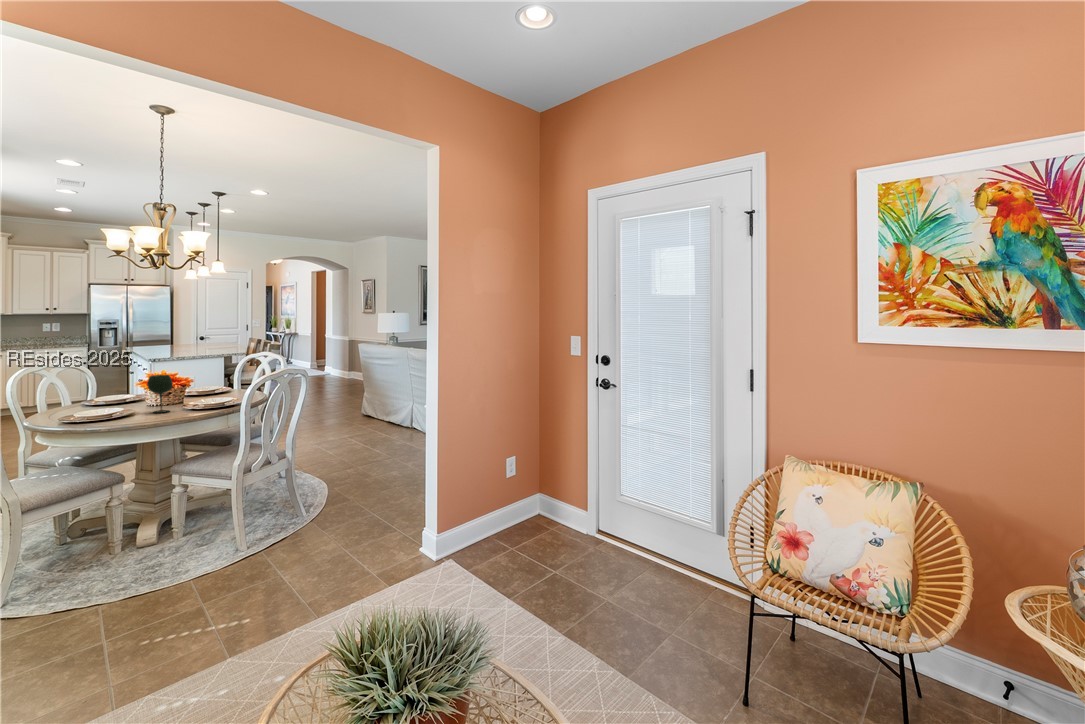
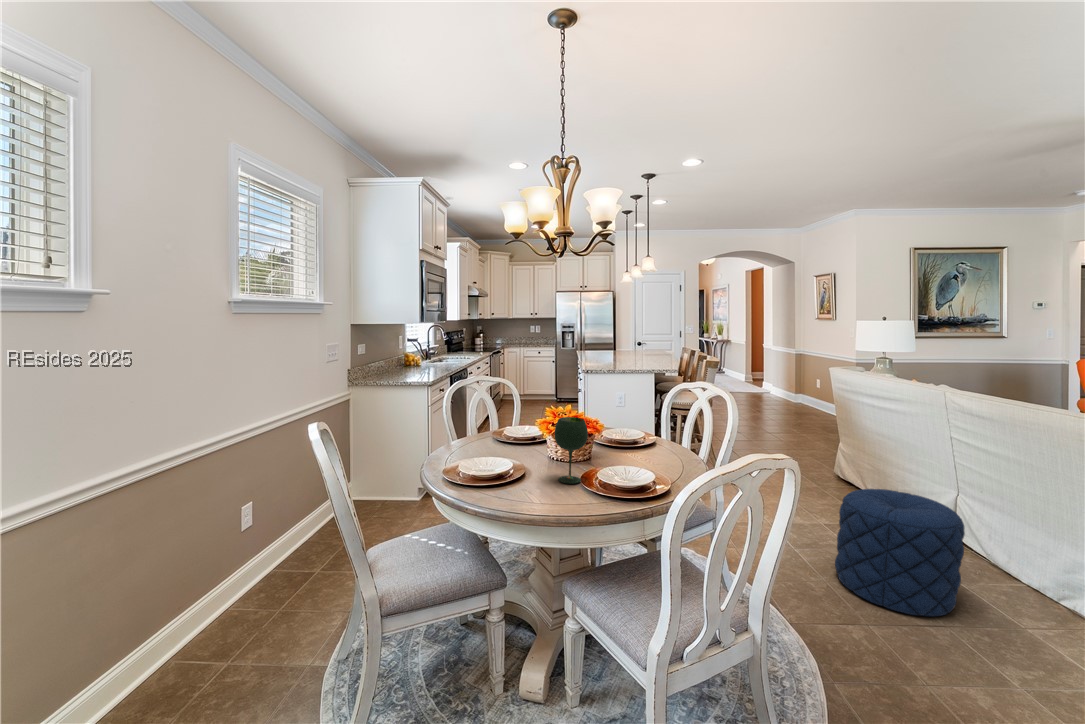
pouf: none [345,407,400,463] -> present [835,489,965,616]

